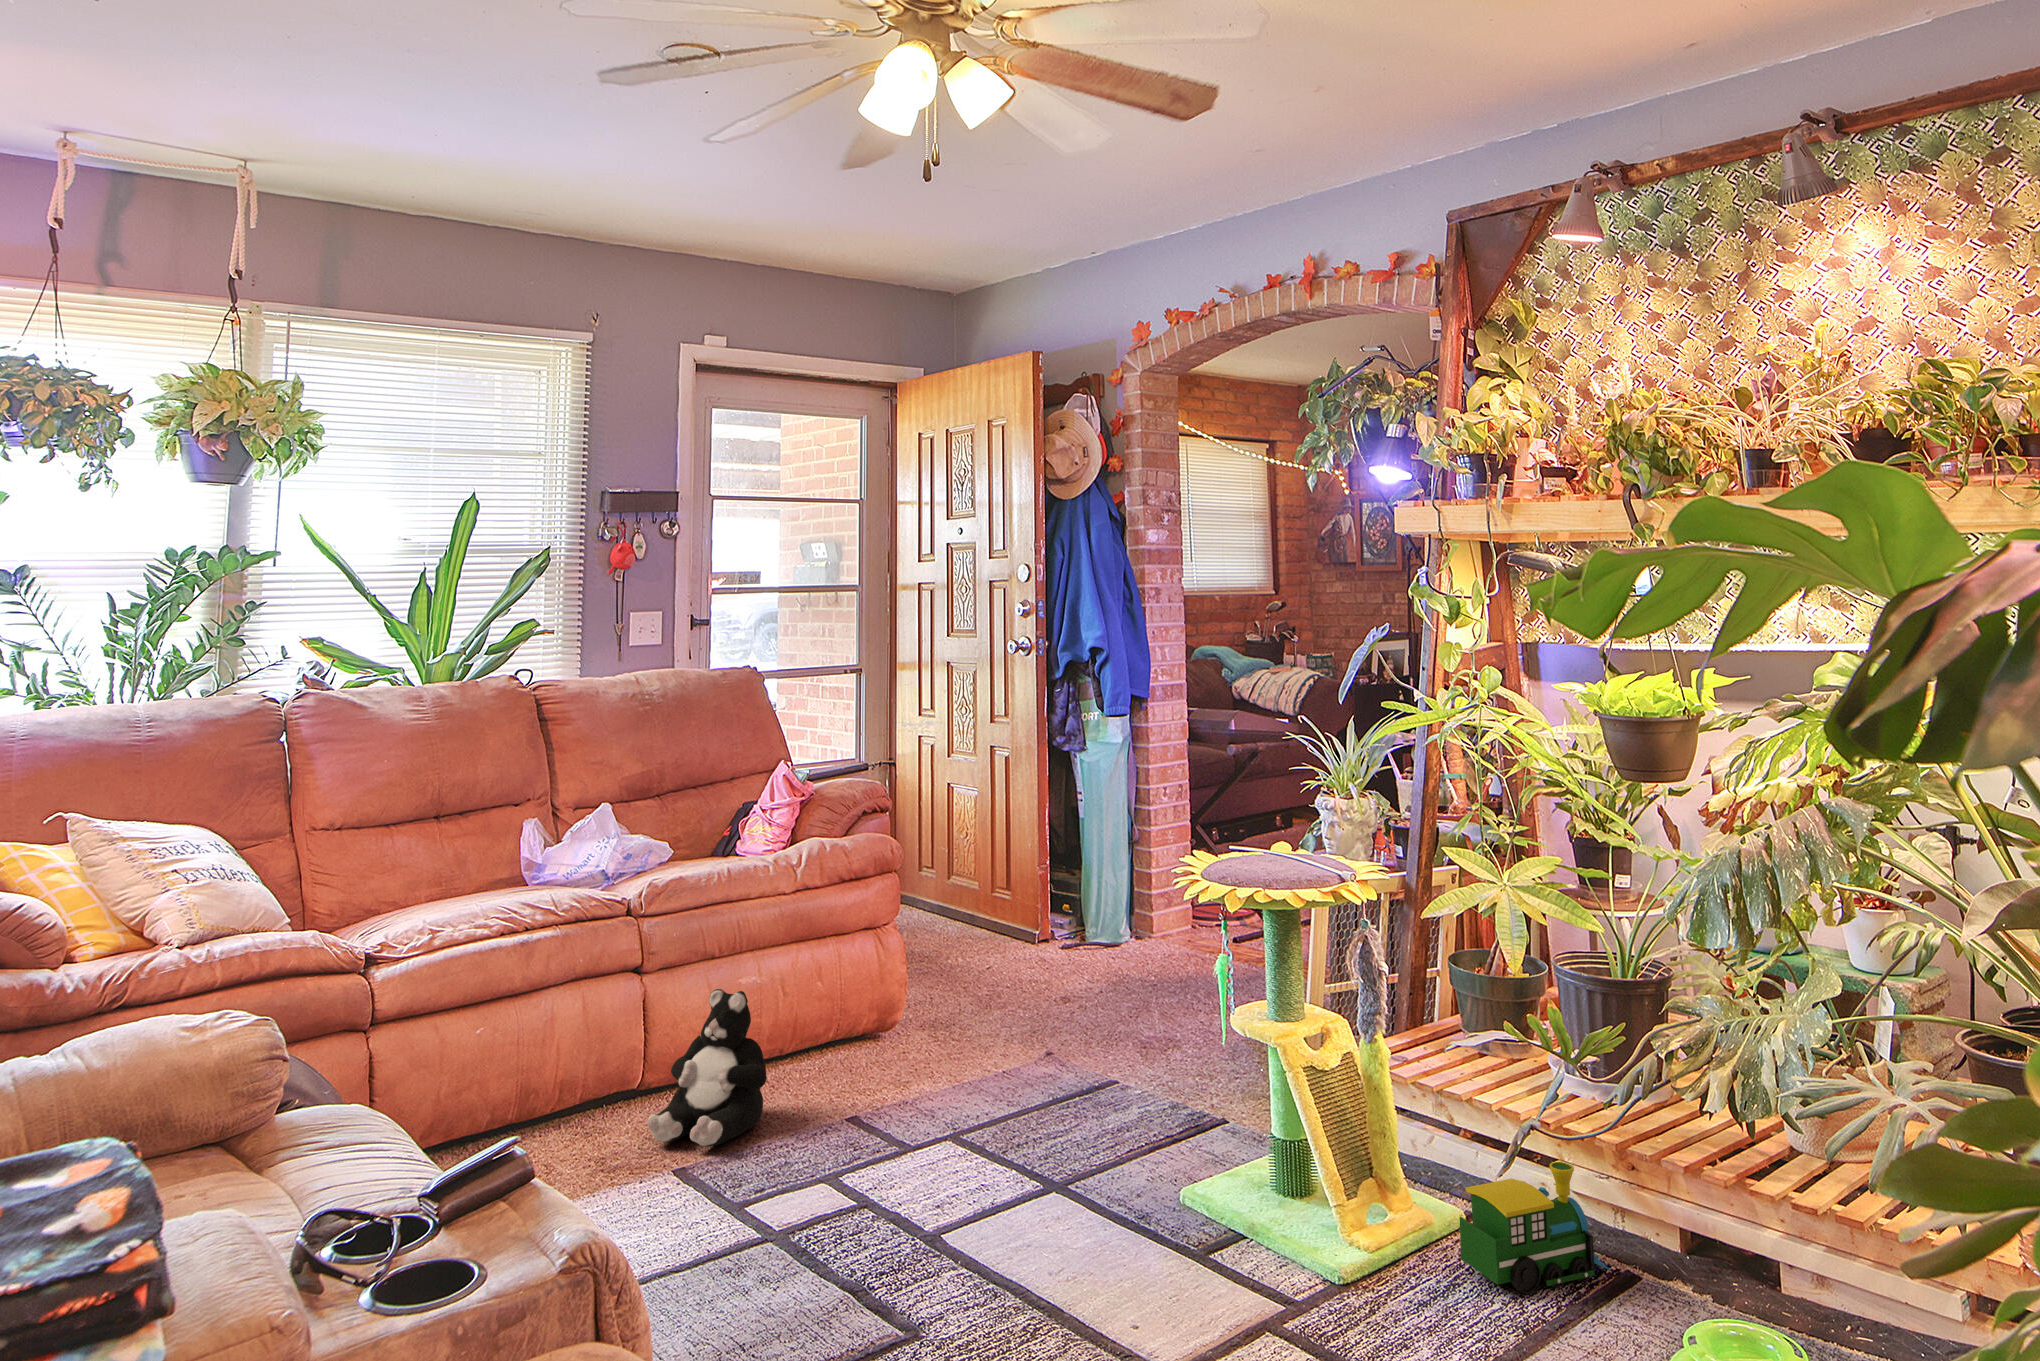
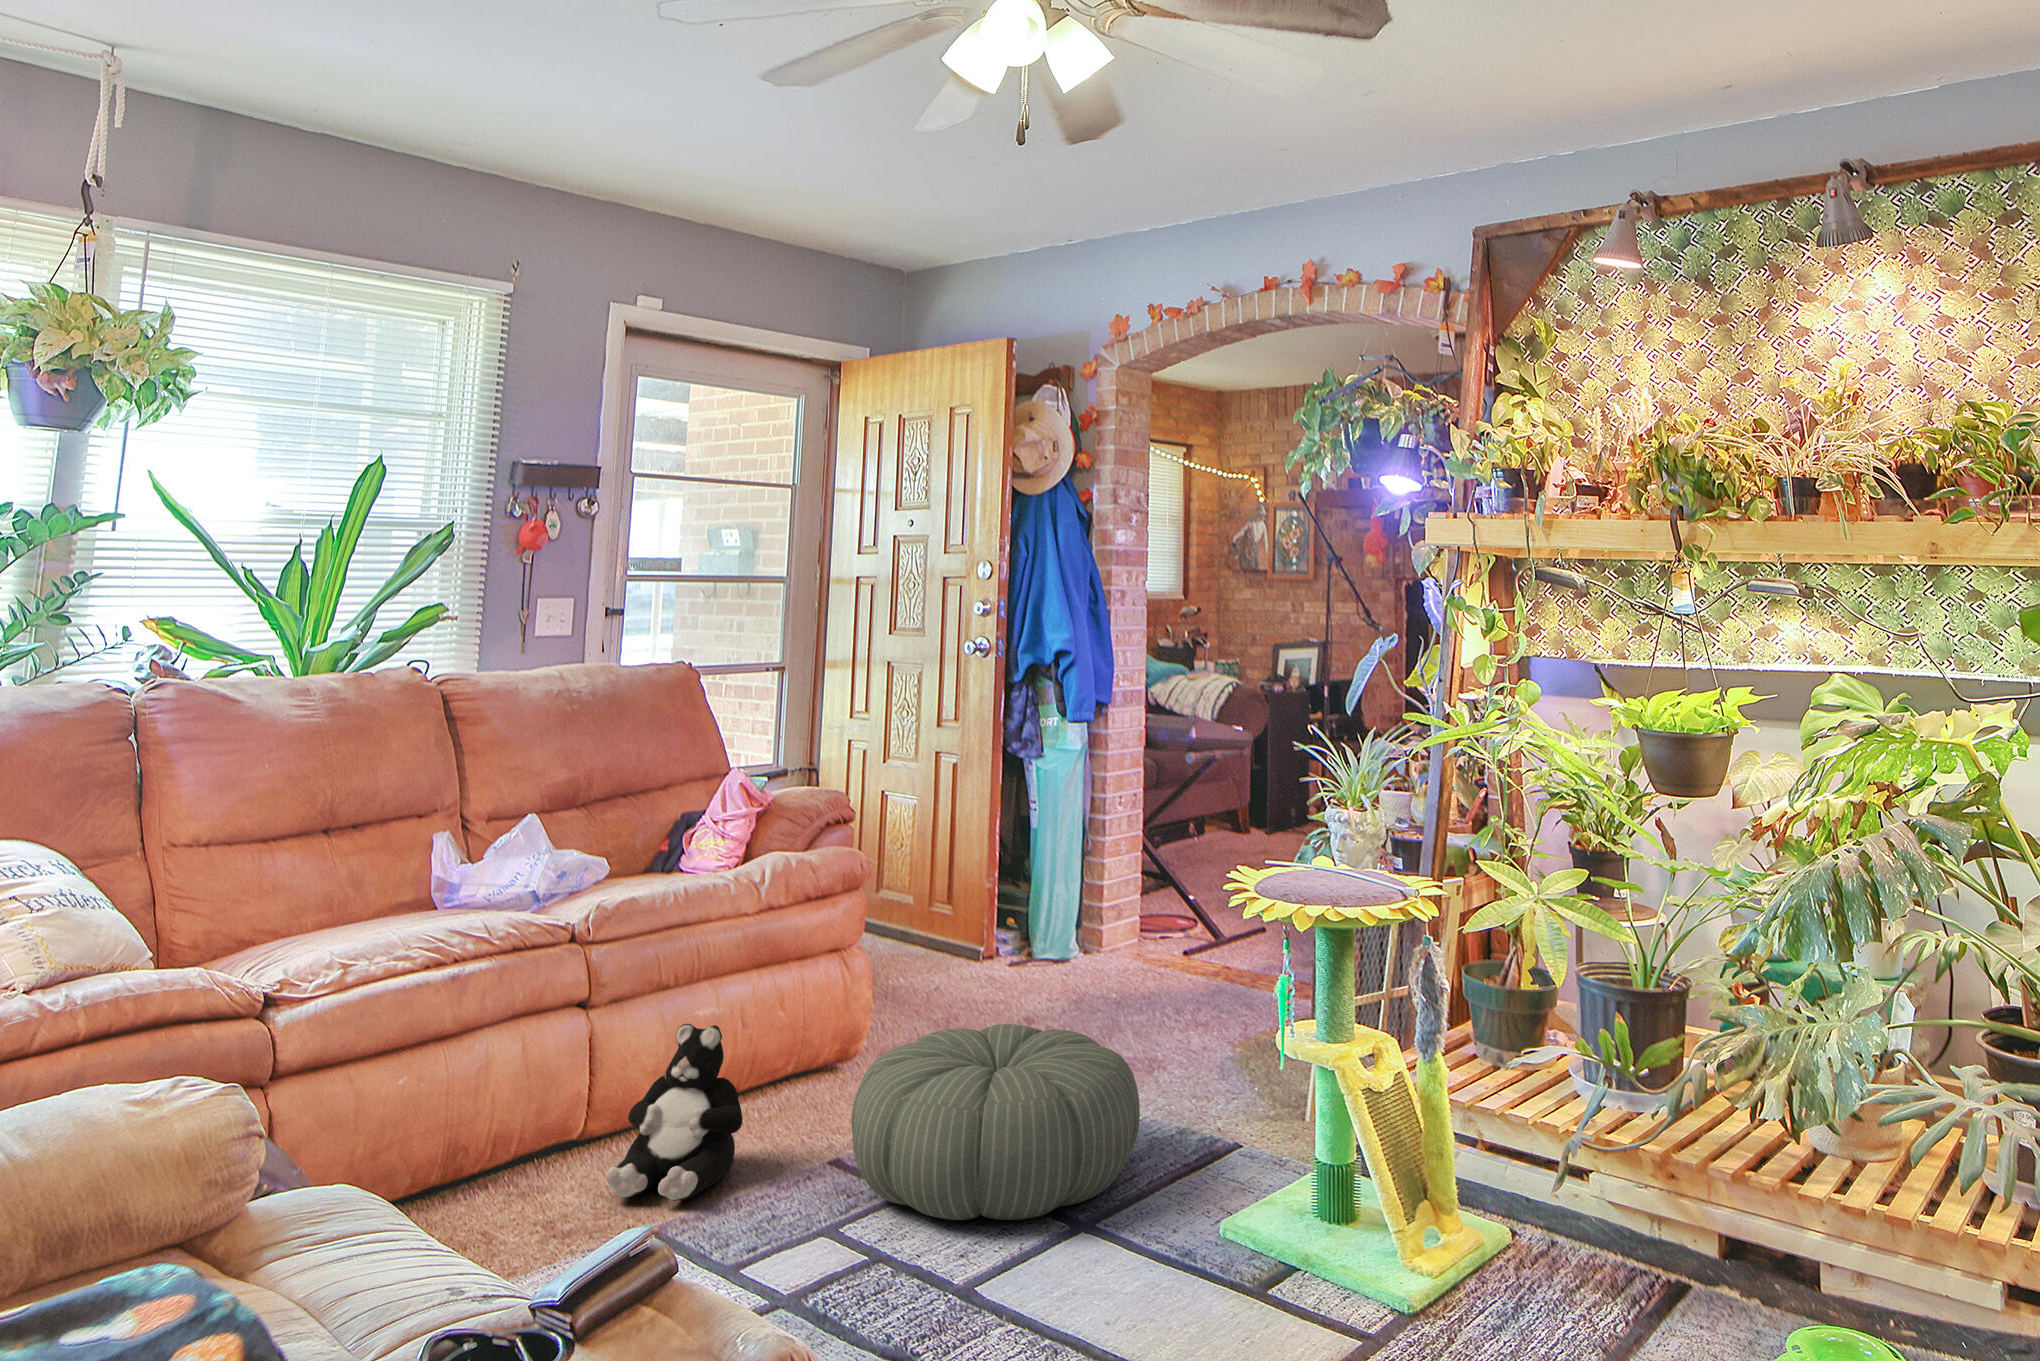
pouf: none [855,997,1122,1177] -> present [851,1024,1140,1220]
toy train: present [1459,1162,1609,1294] -> none [1519,1177,1658,1311]

